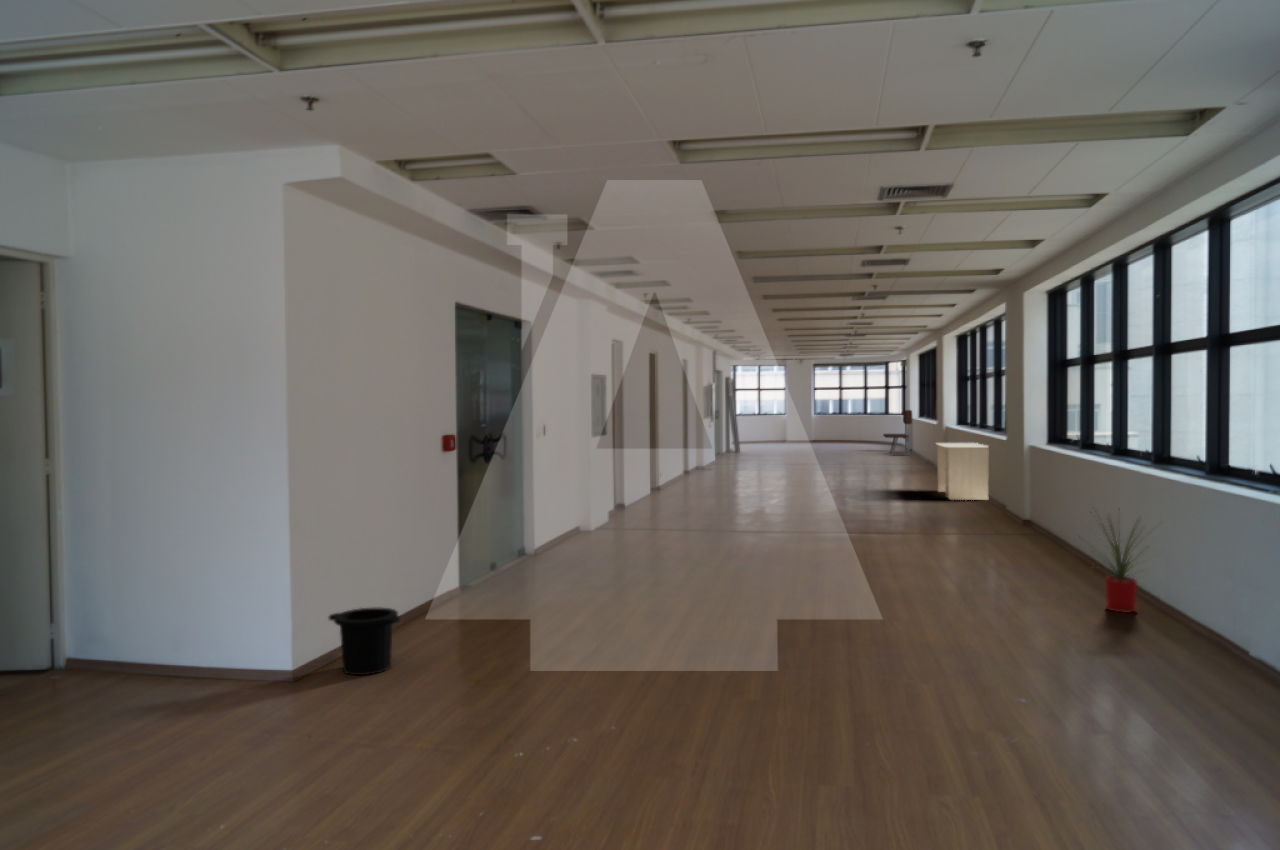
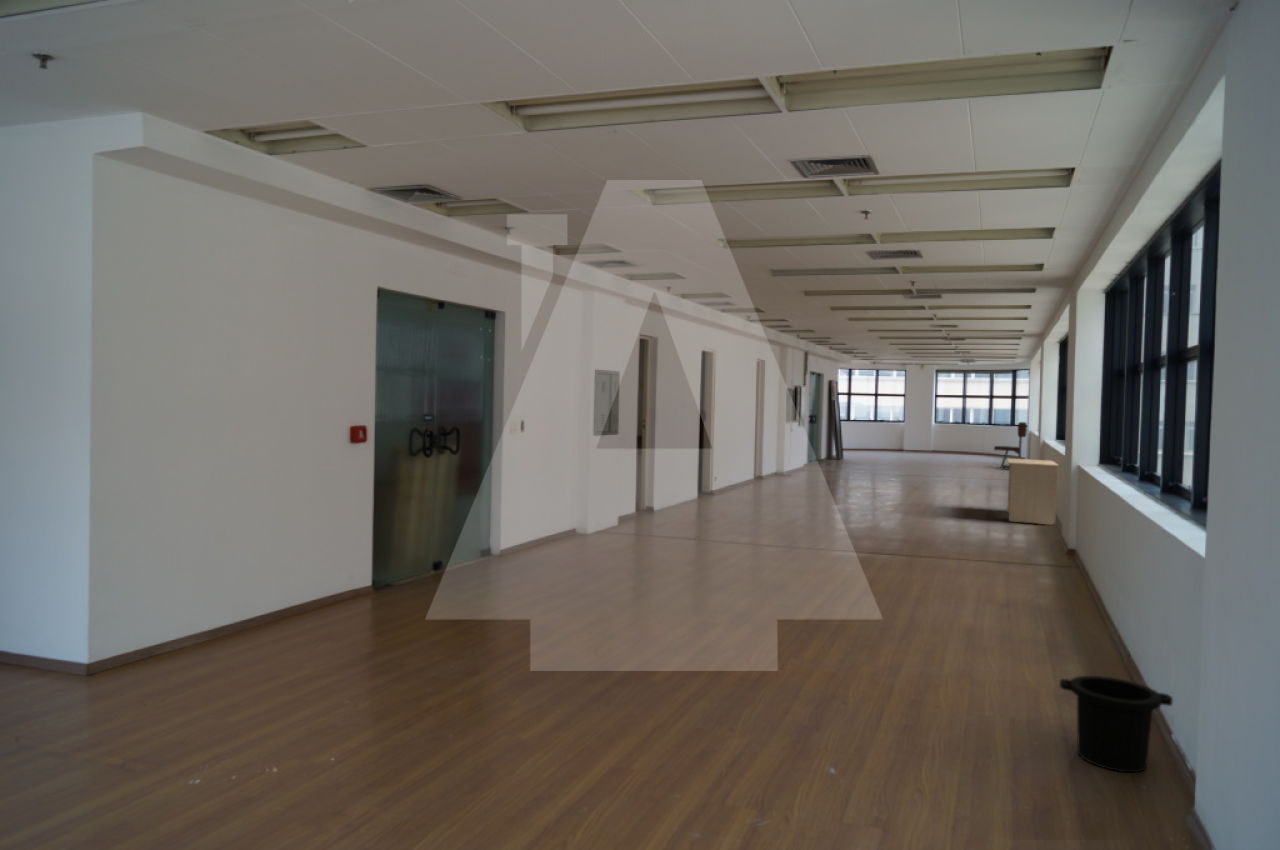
house plant: present [1079,521,1154,612] -> none [1033,545,1137,681]
trash can: present [329,607,400,675] -> present [1060,676,1172,772]

